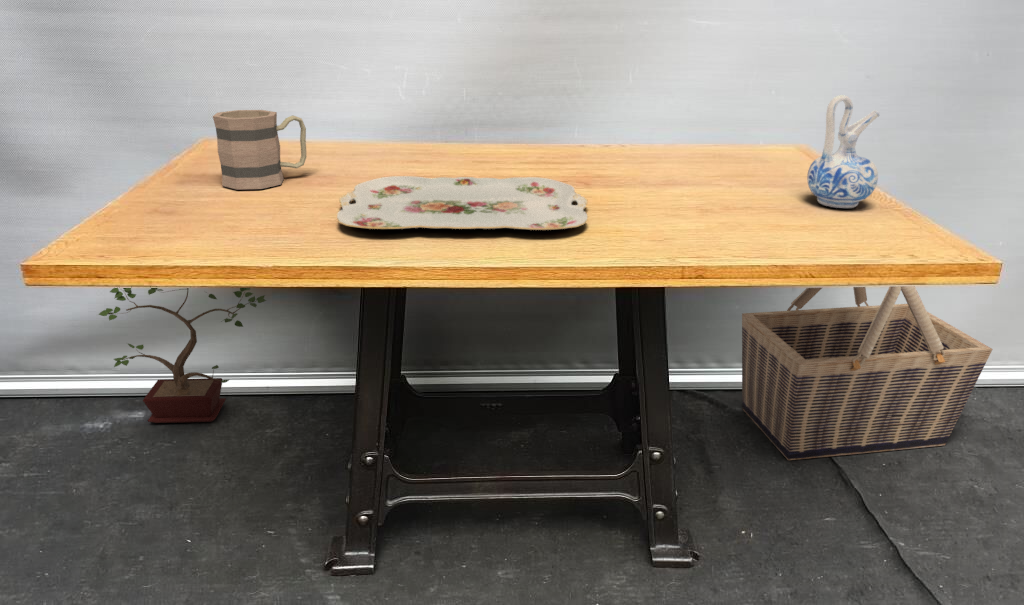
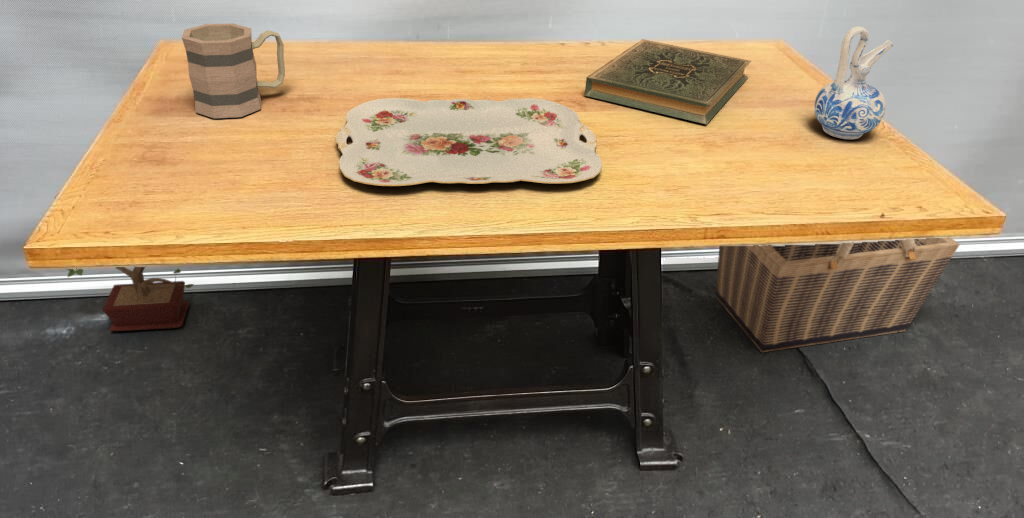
book: none [586,139,752,197] -> present [585,39,751,124]

